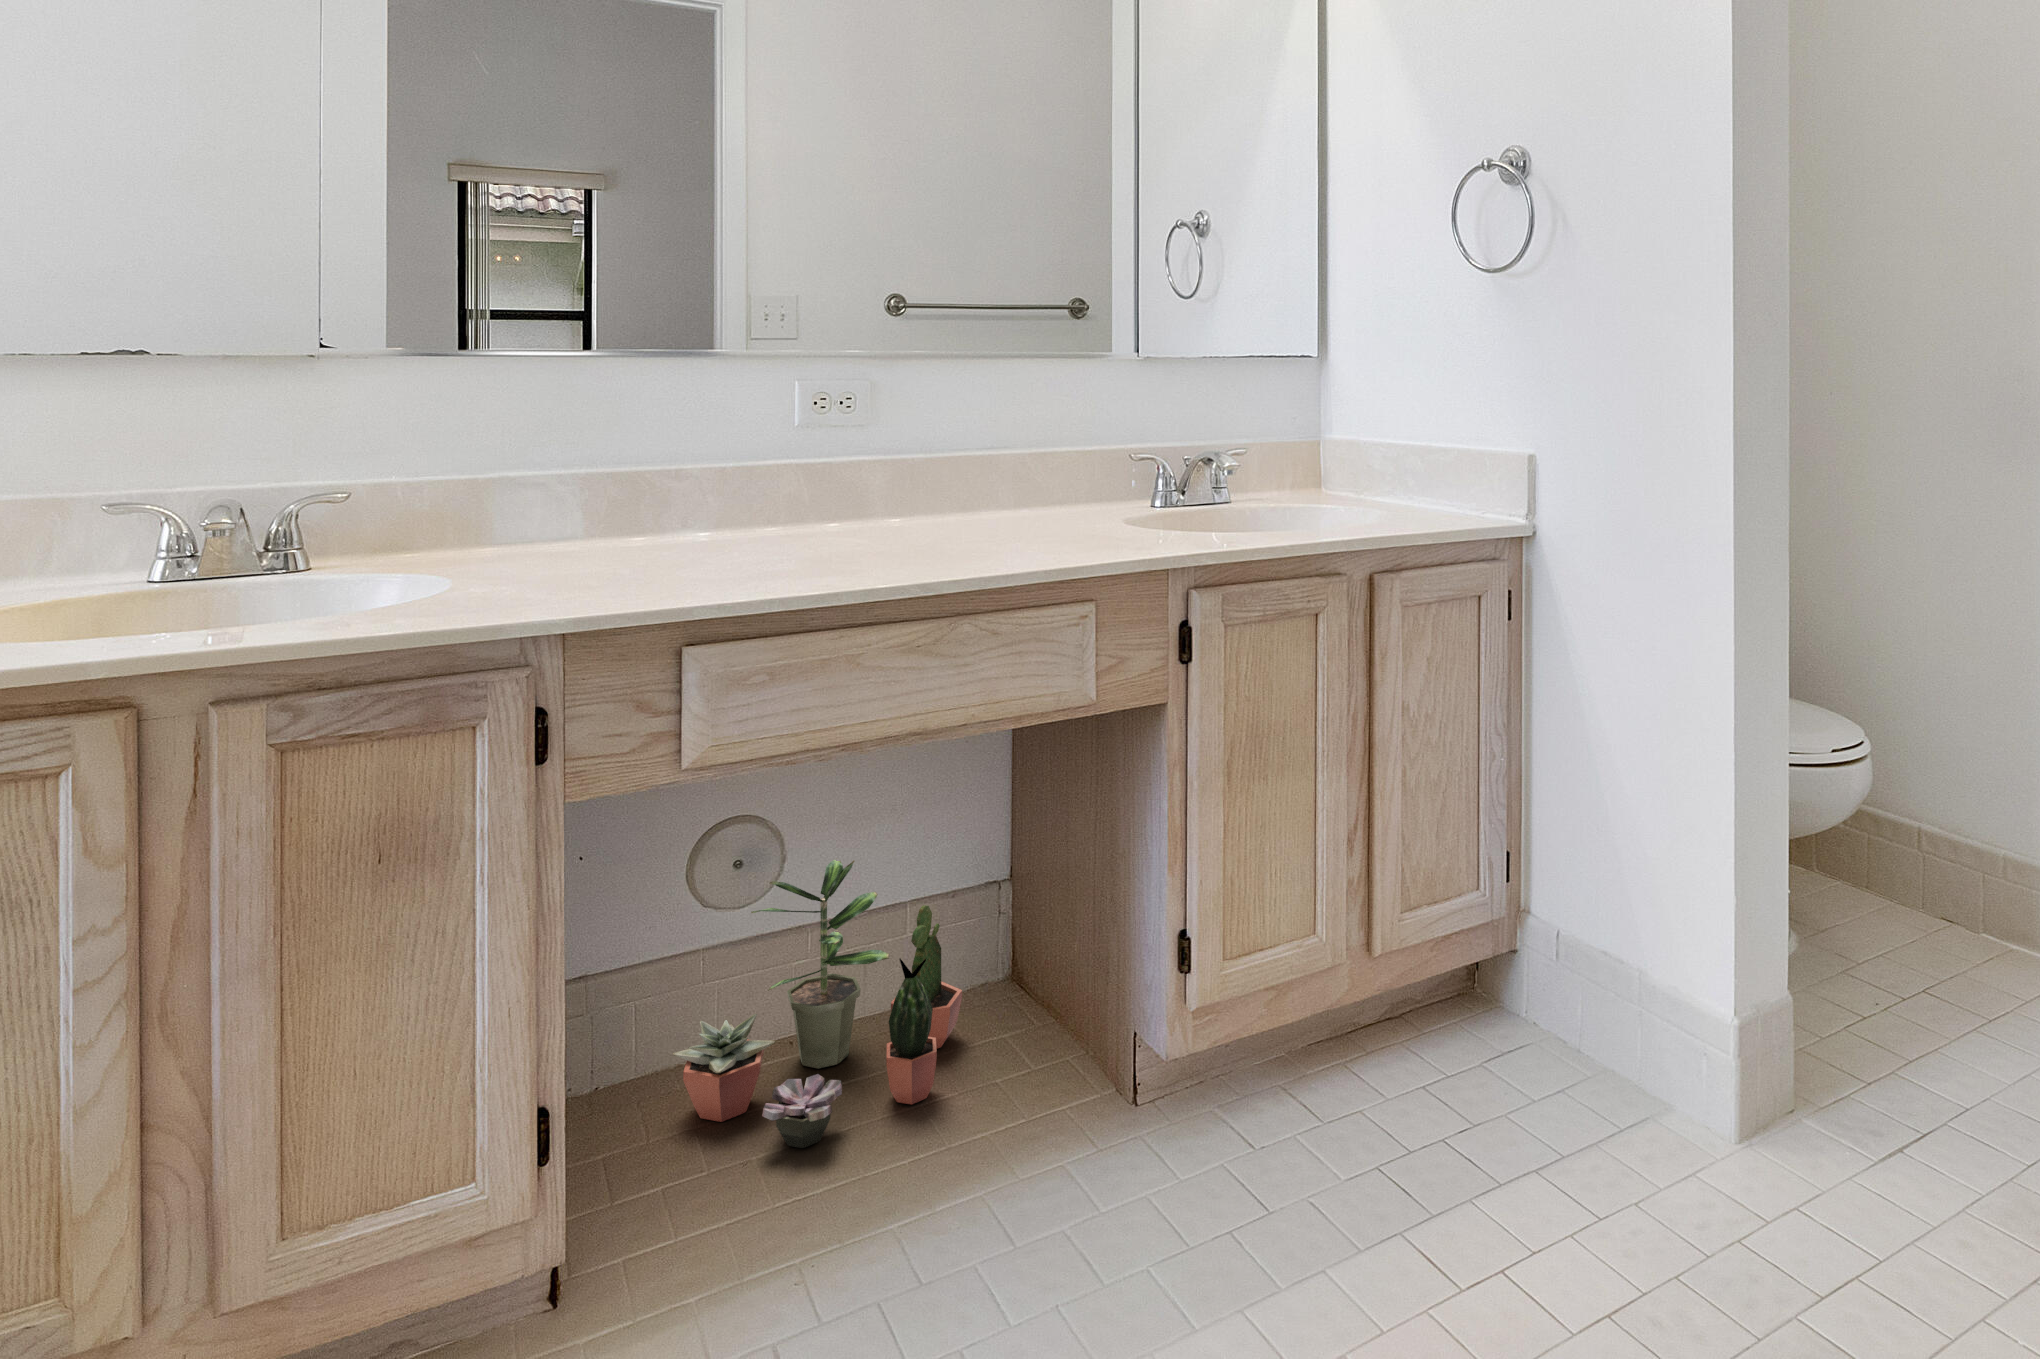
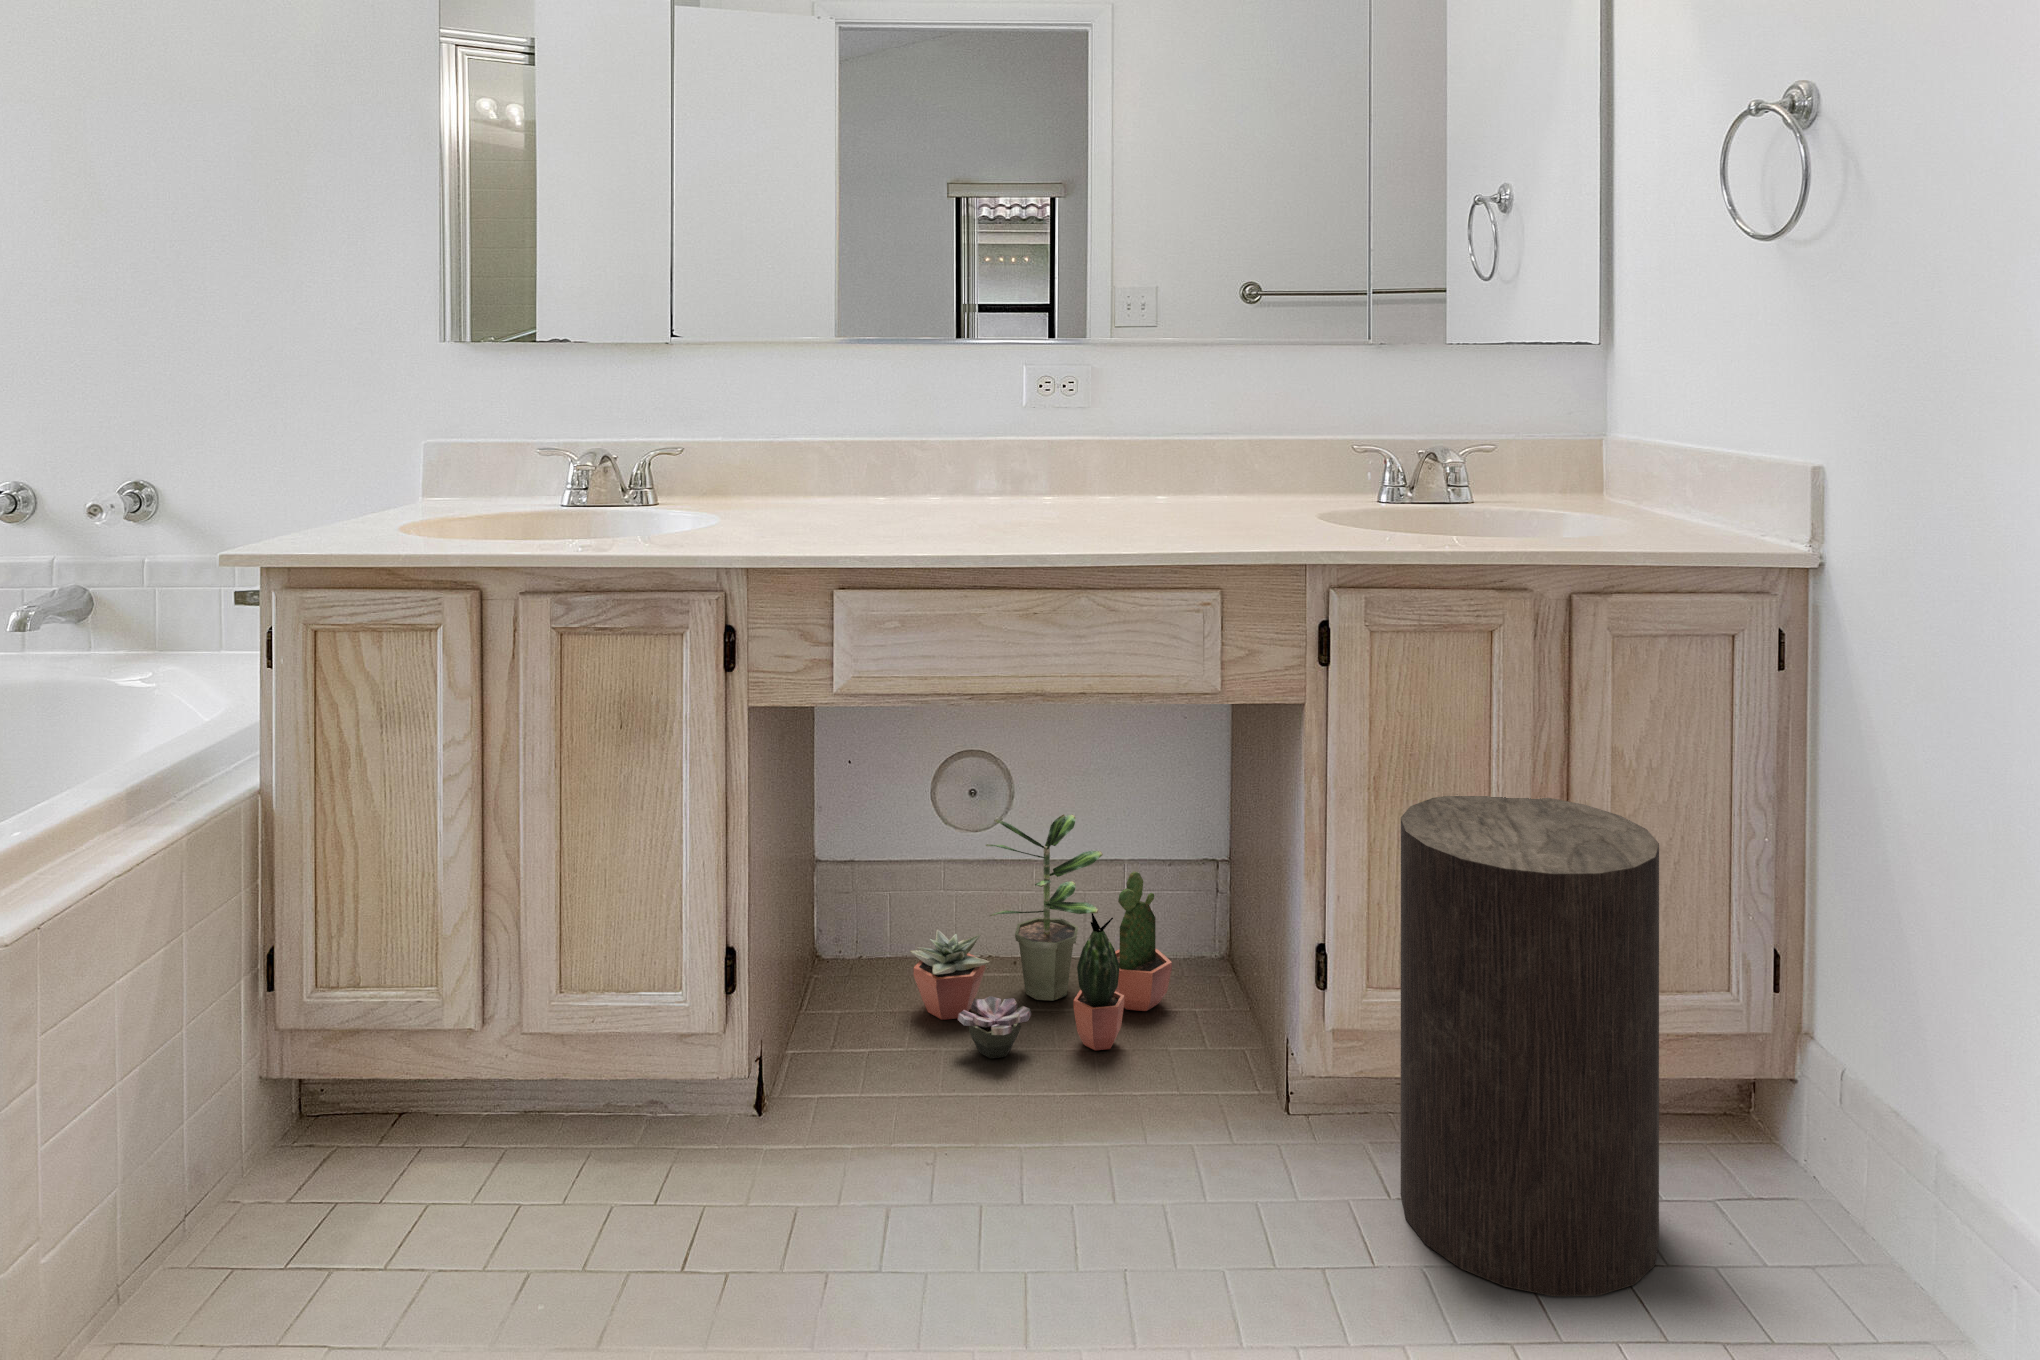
stool: none [1262,759,1480,1206] -> present [1401,794,1659,1296]

